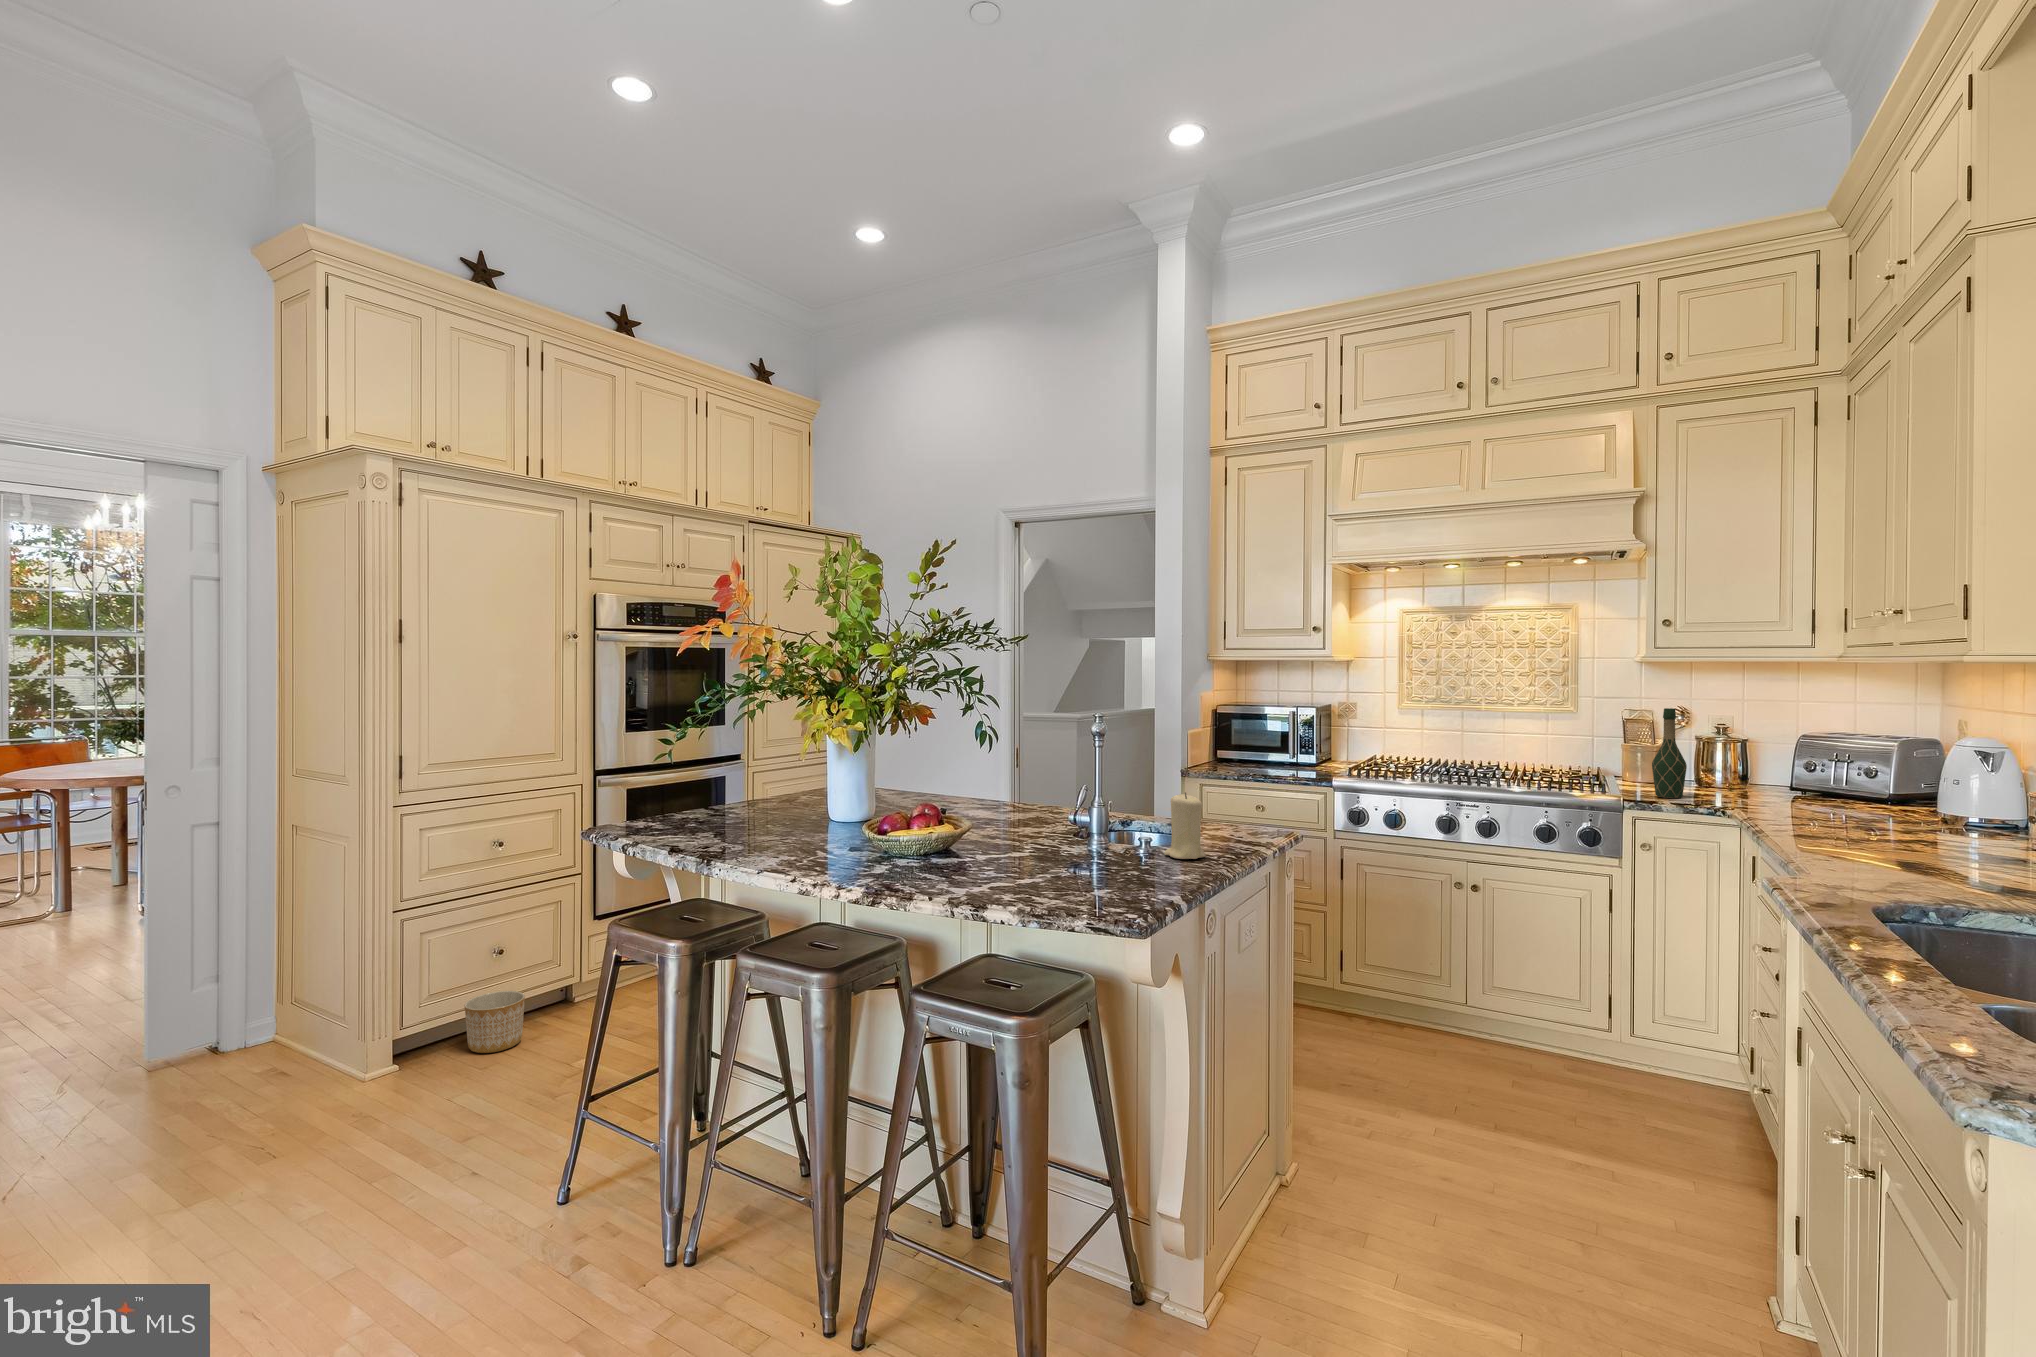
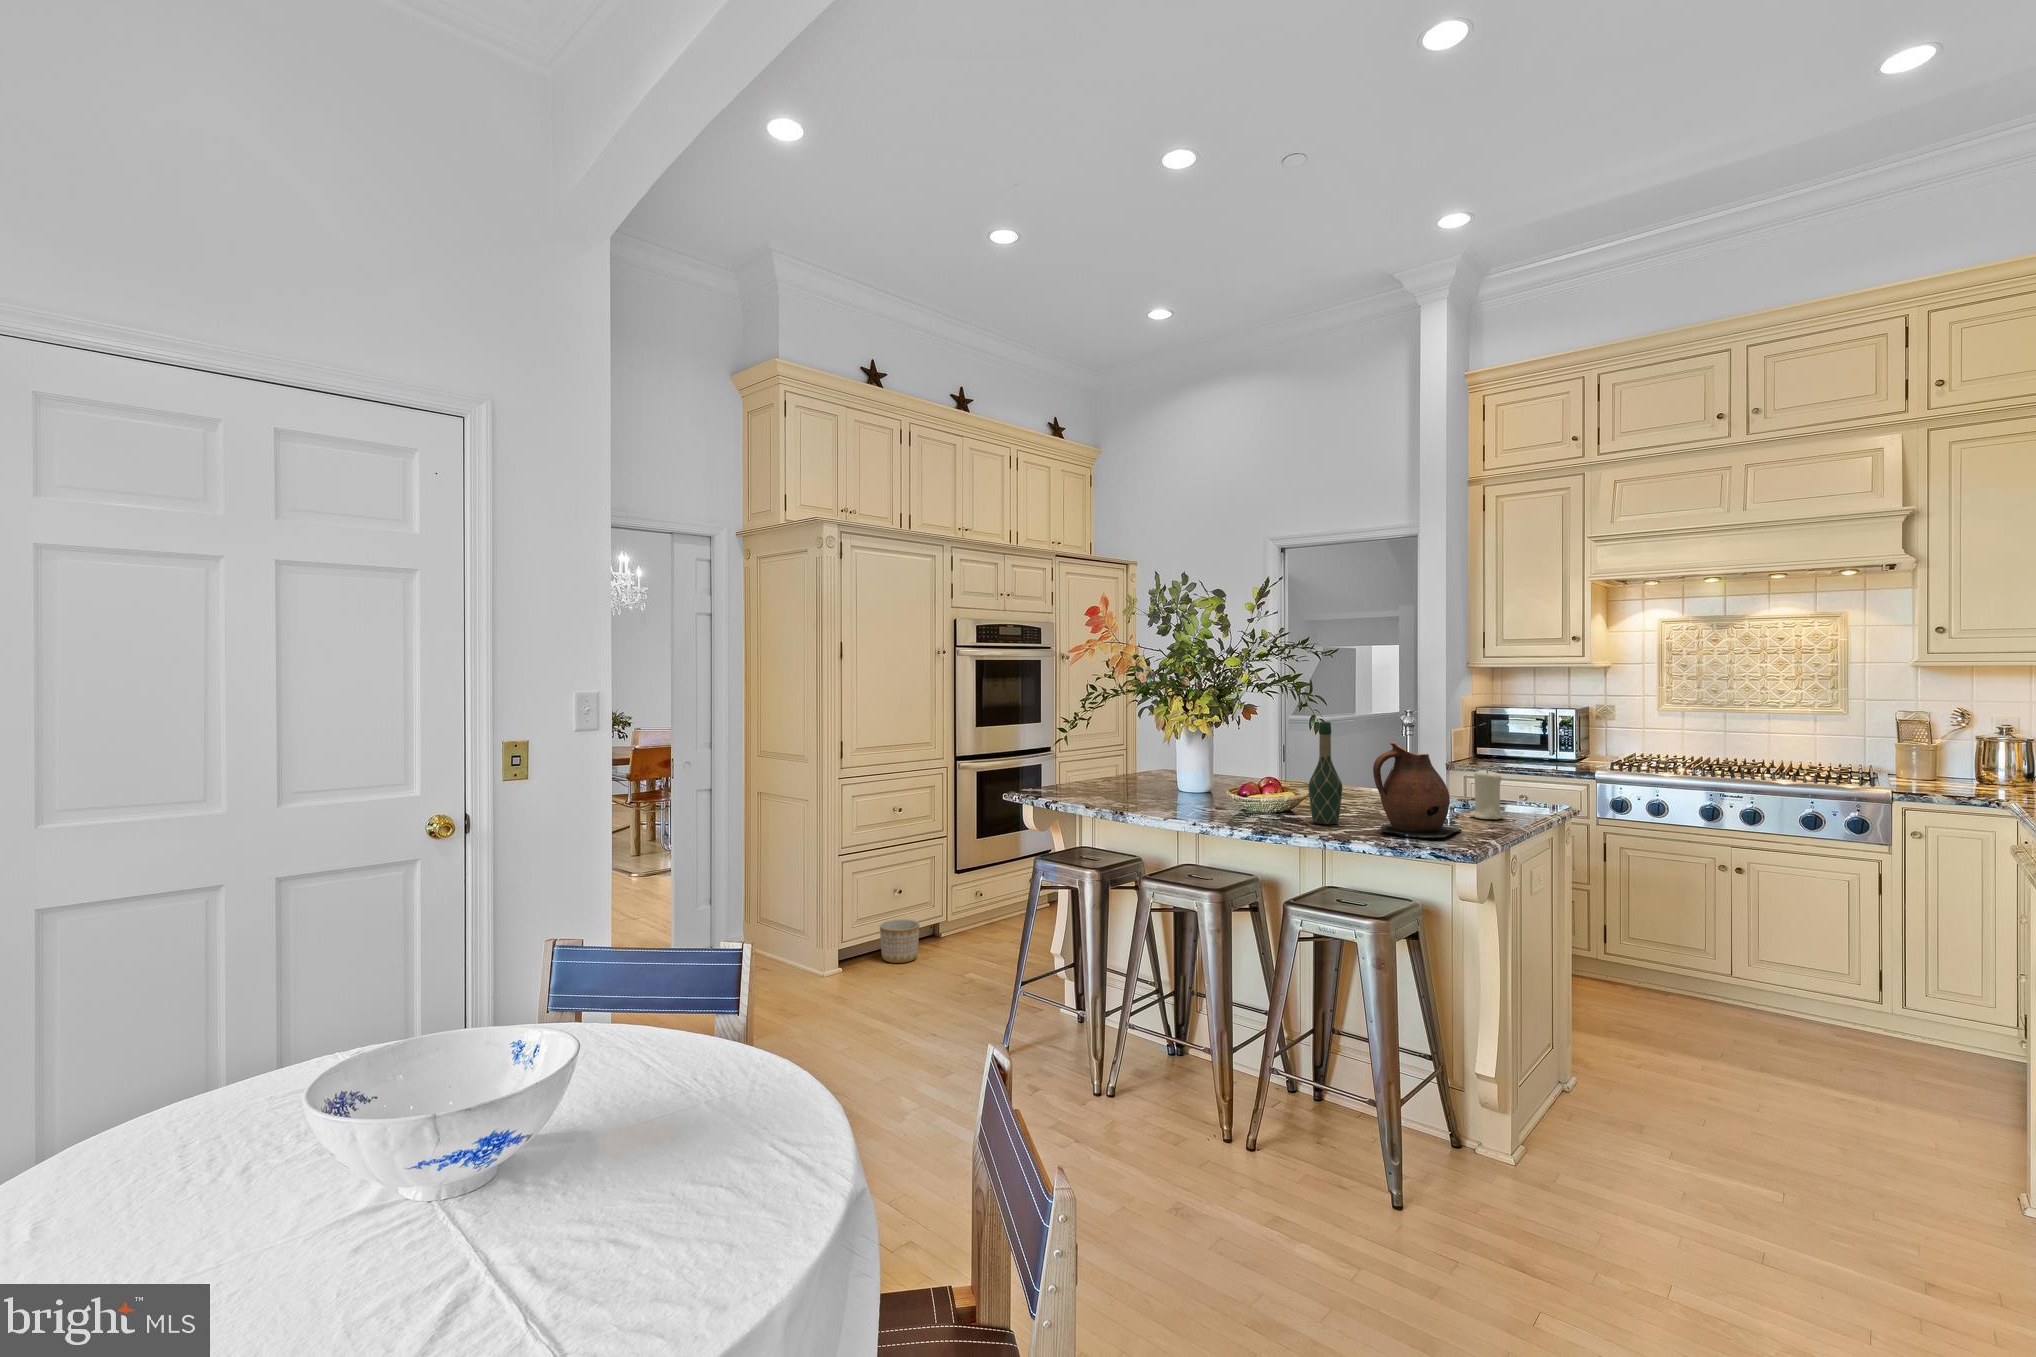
wine bottle: present [1652,708,1687,798] -> present [1308,722,1342,824]
ceramic pitcher: none [1028,764,1142,899] -> present [1373,742,1461,839]

